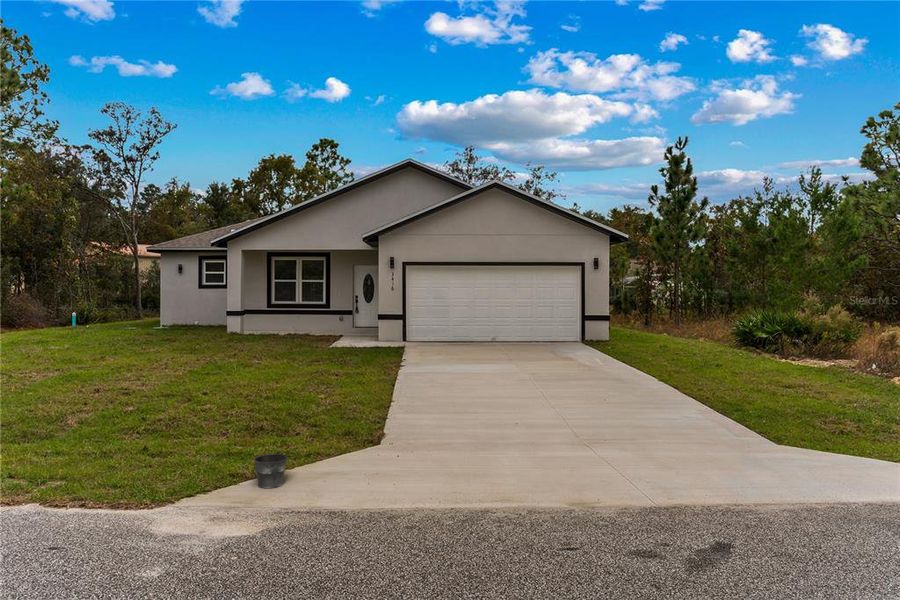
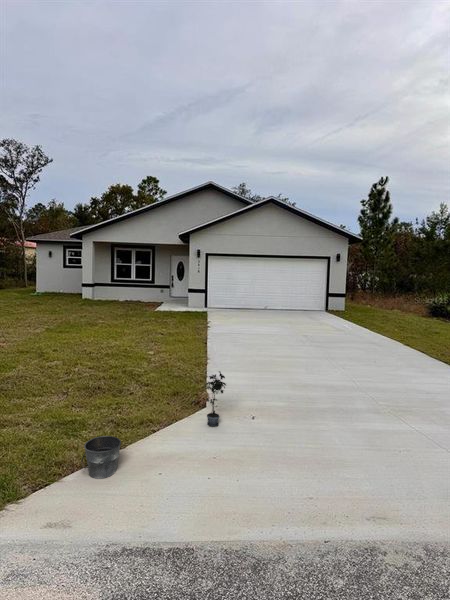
potted plant: none [370,399,395,456] -> present [205,371,226,426]

